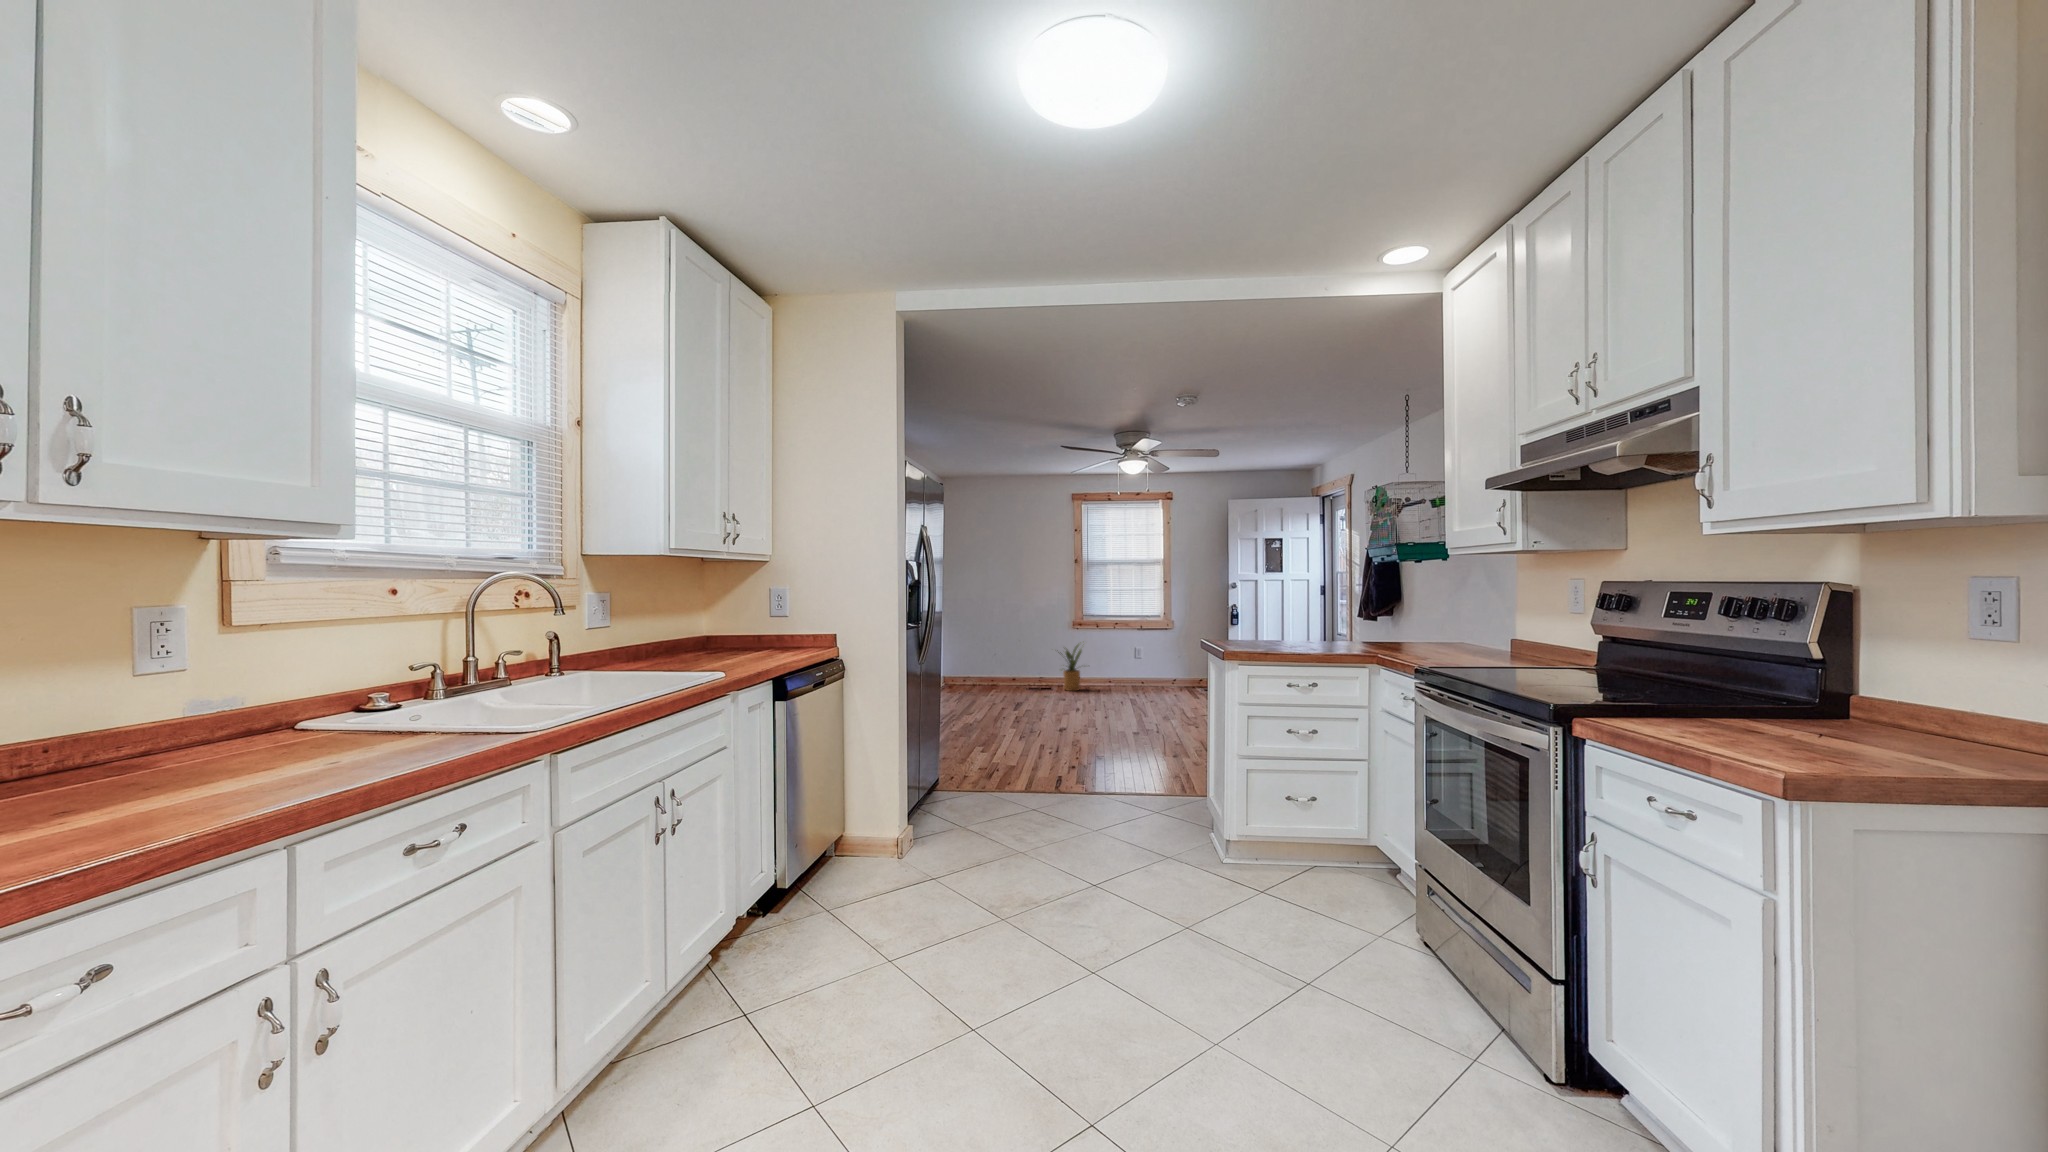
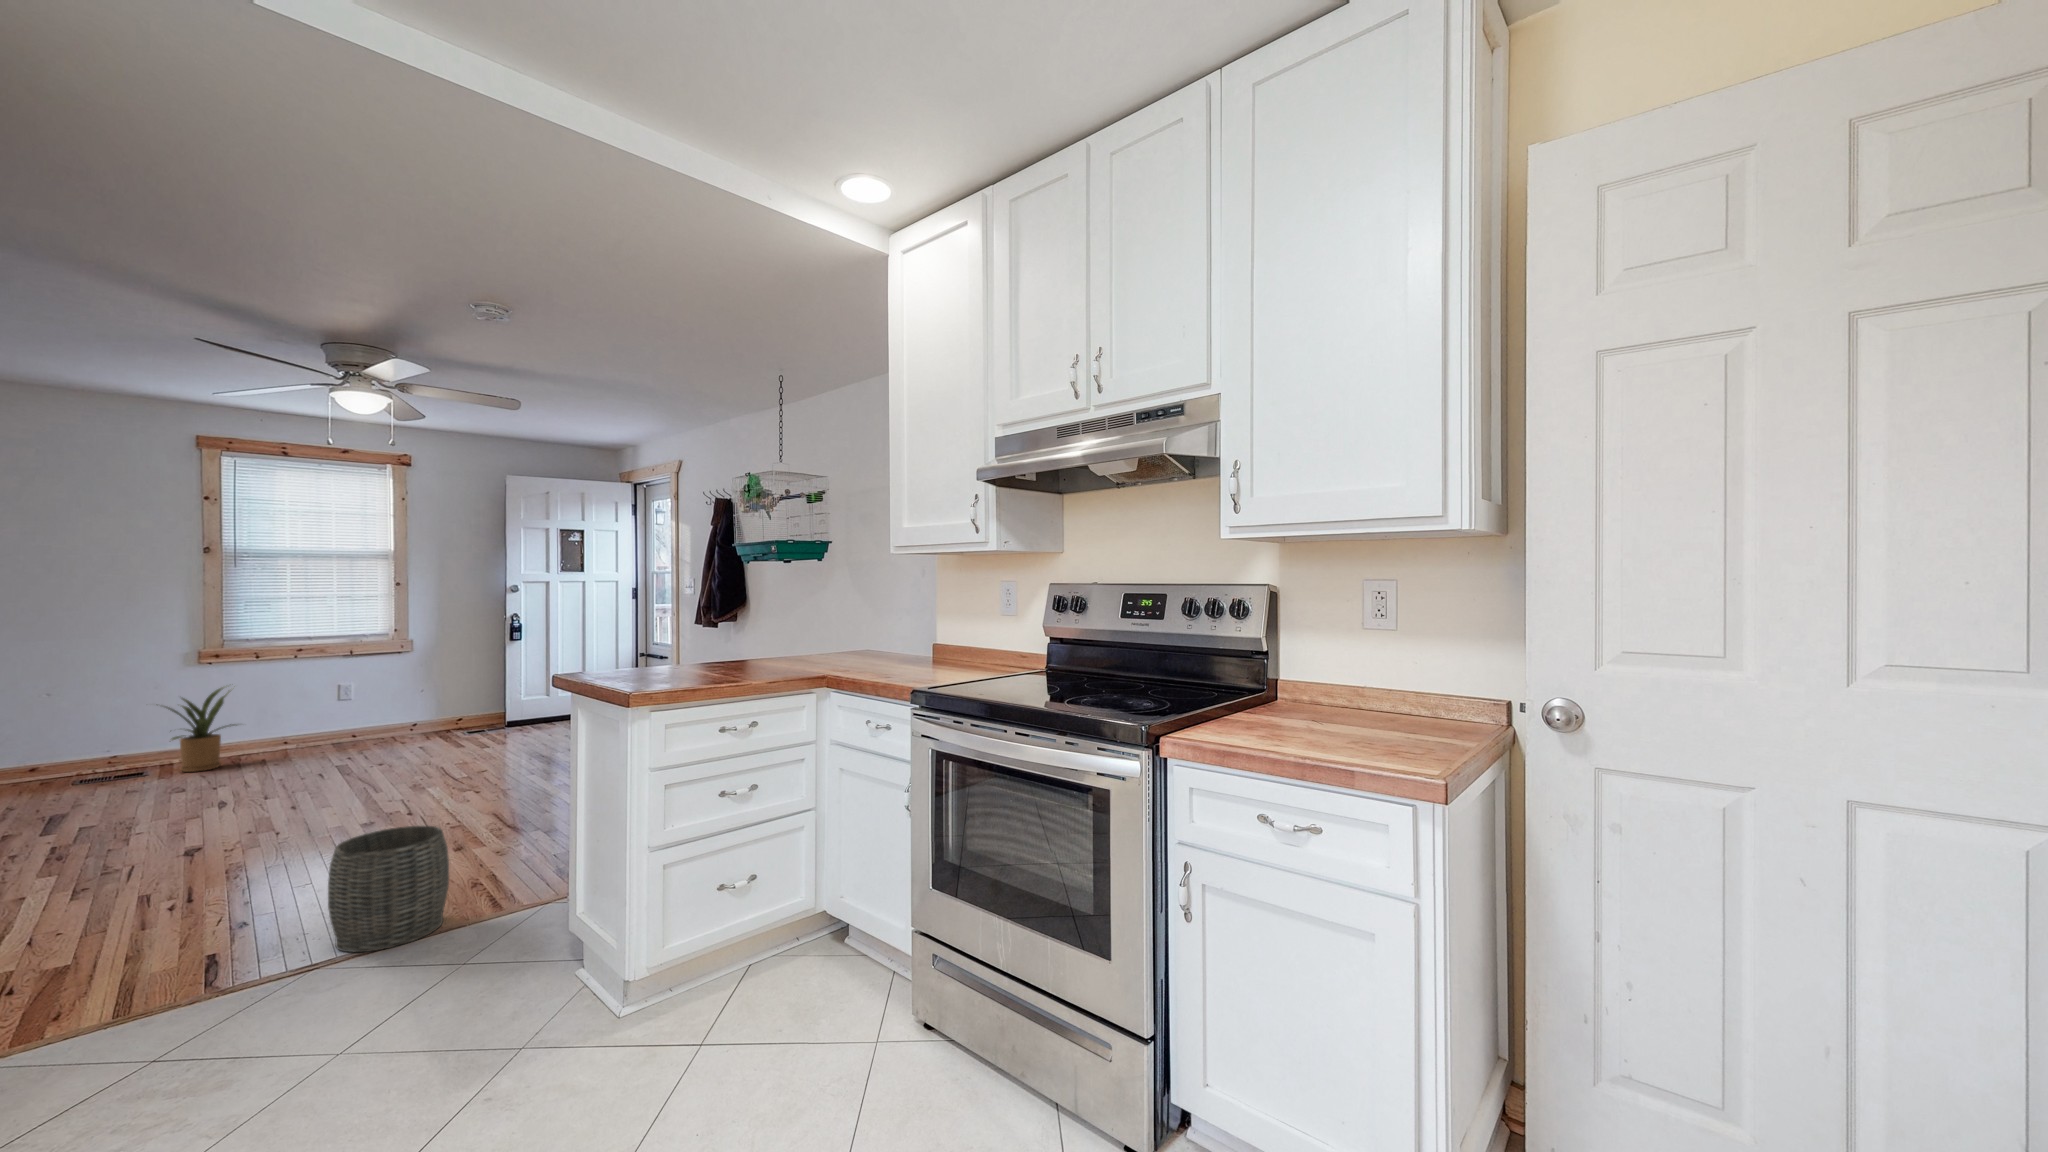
woven basket: none [1102,728,1159,797] -> present [328,826,449,953]

